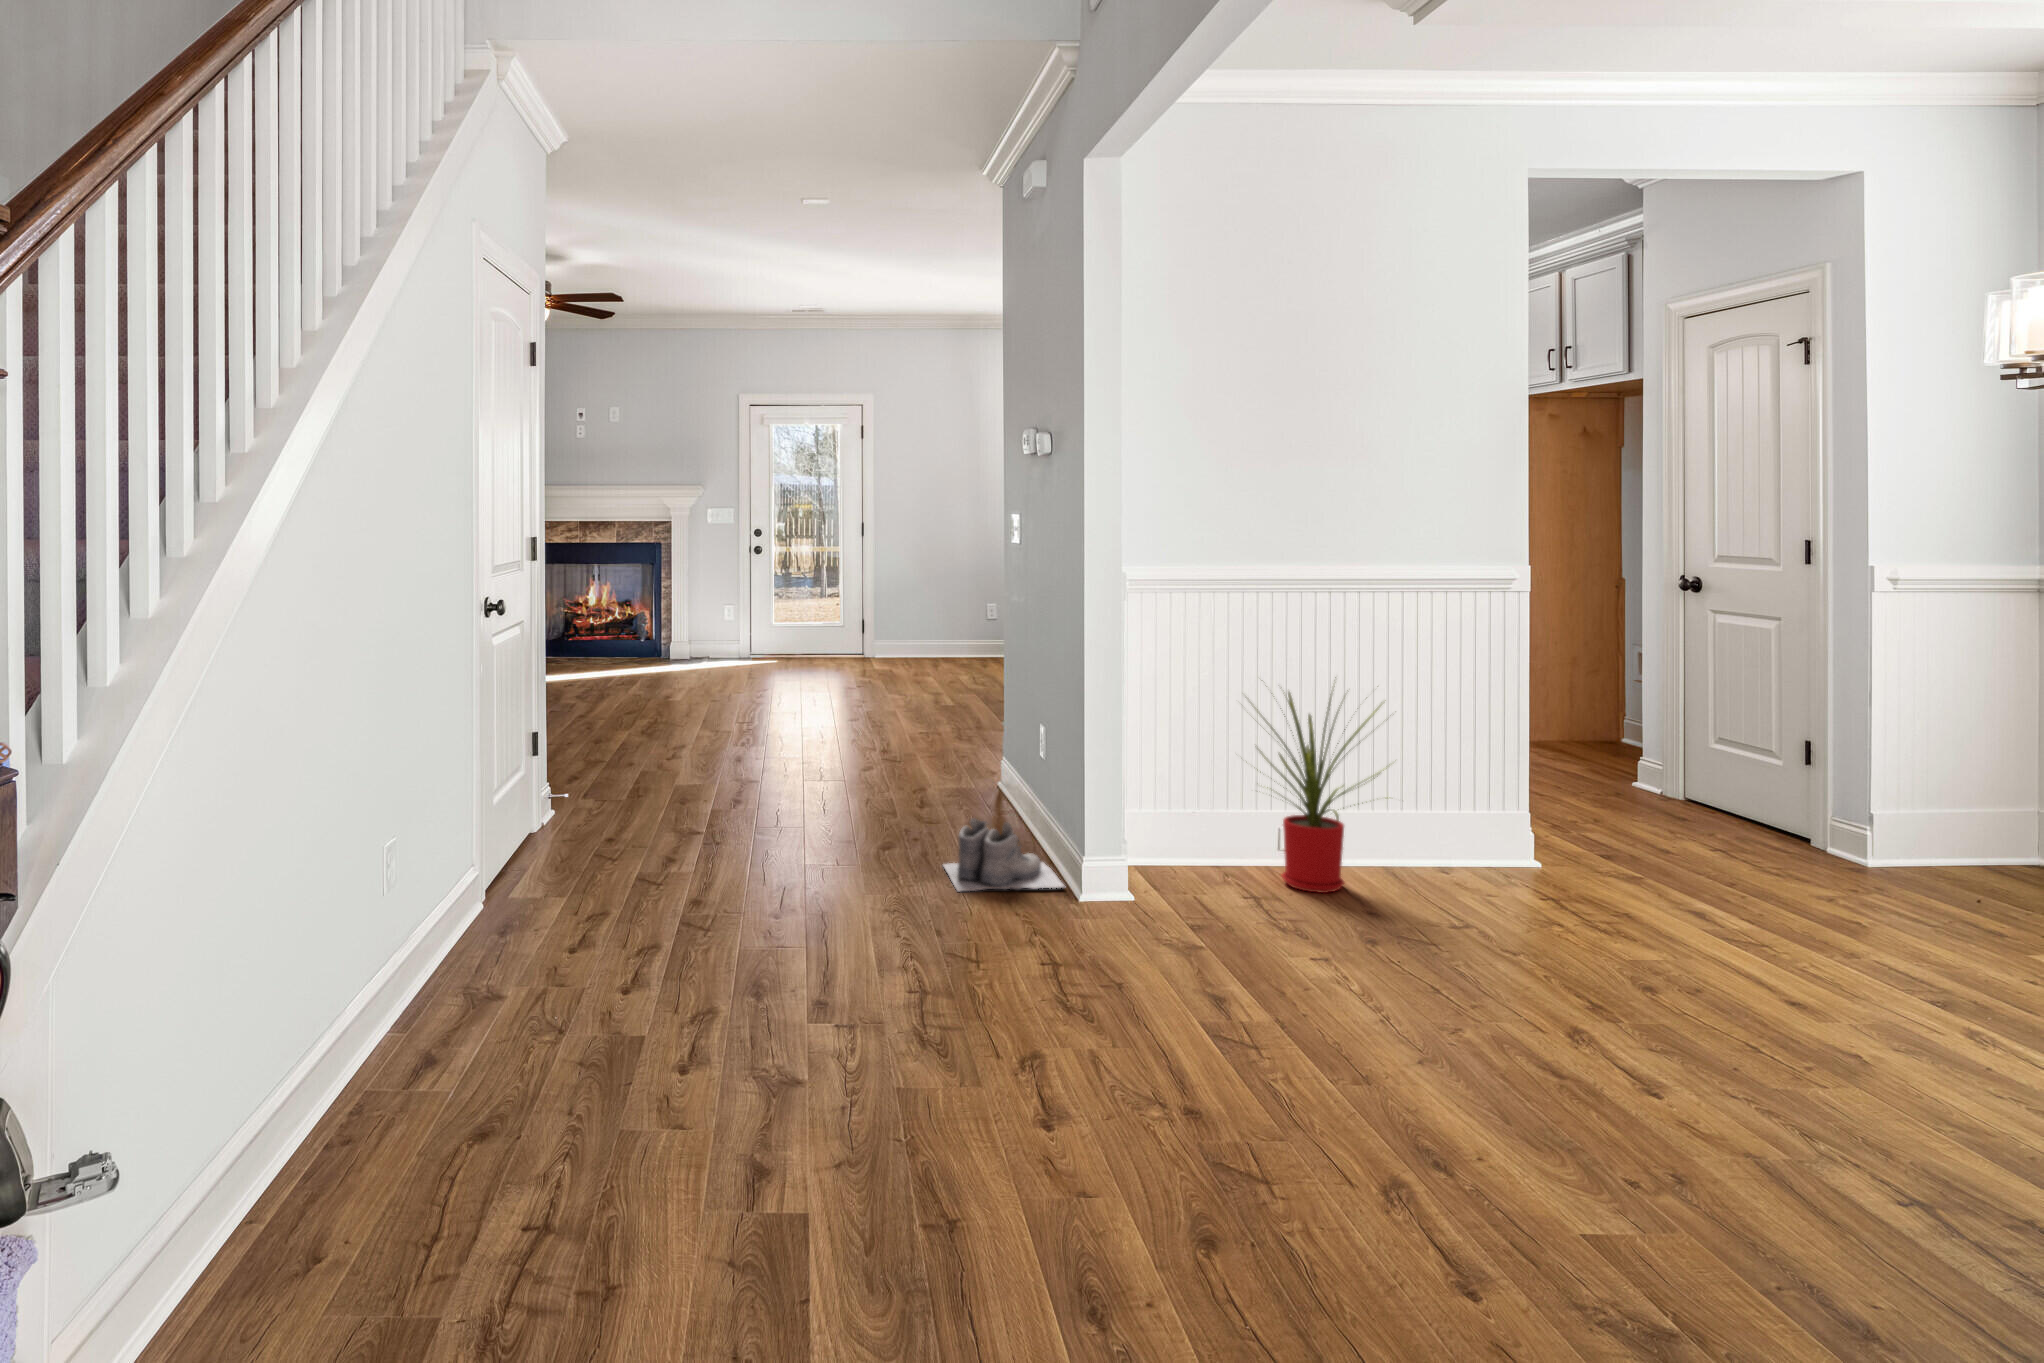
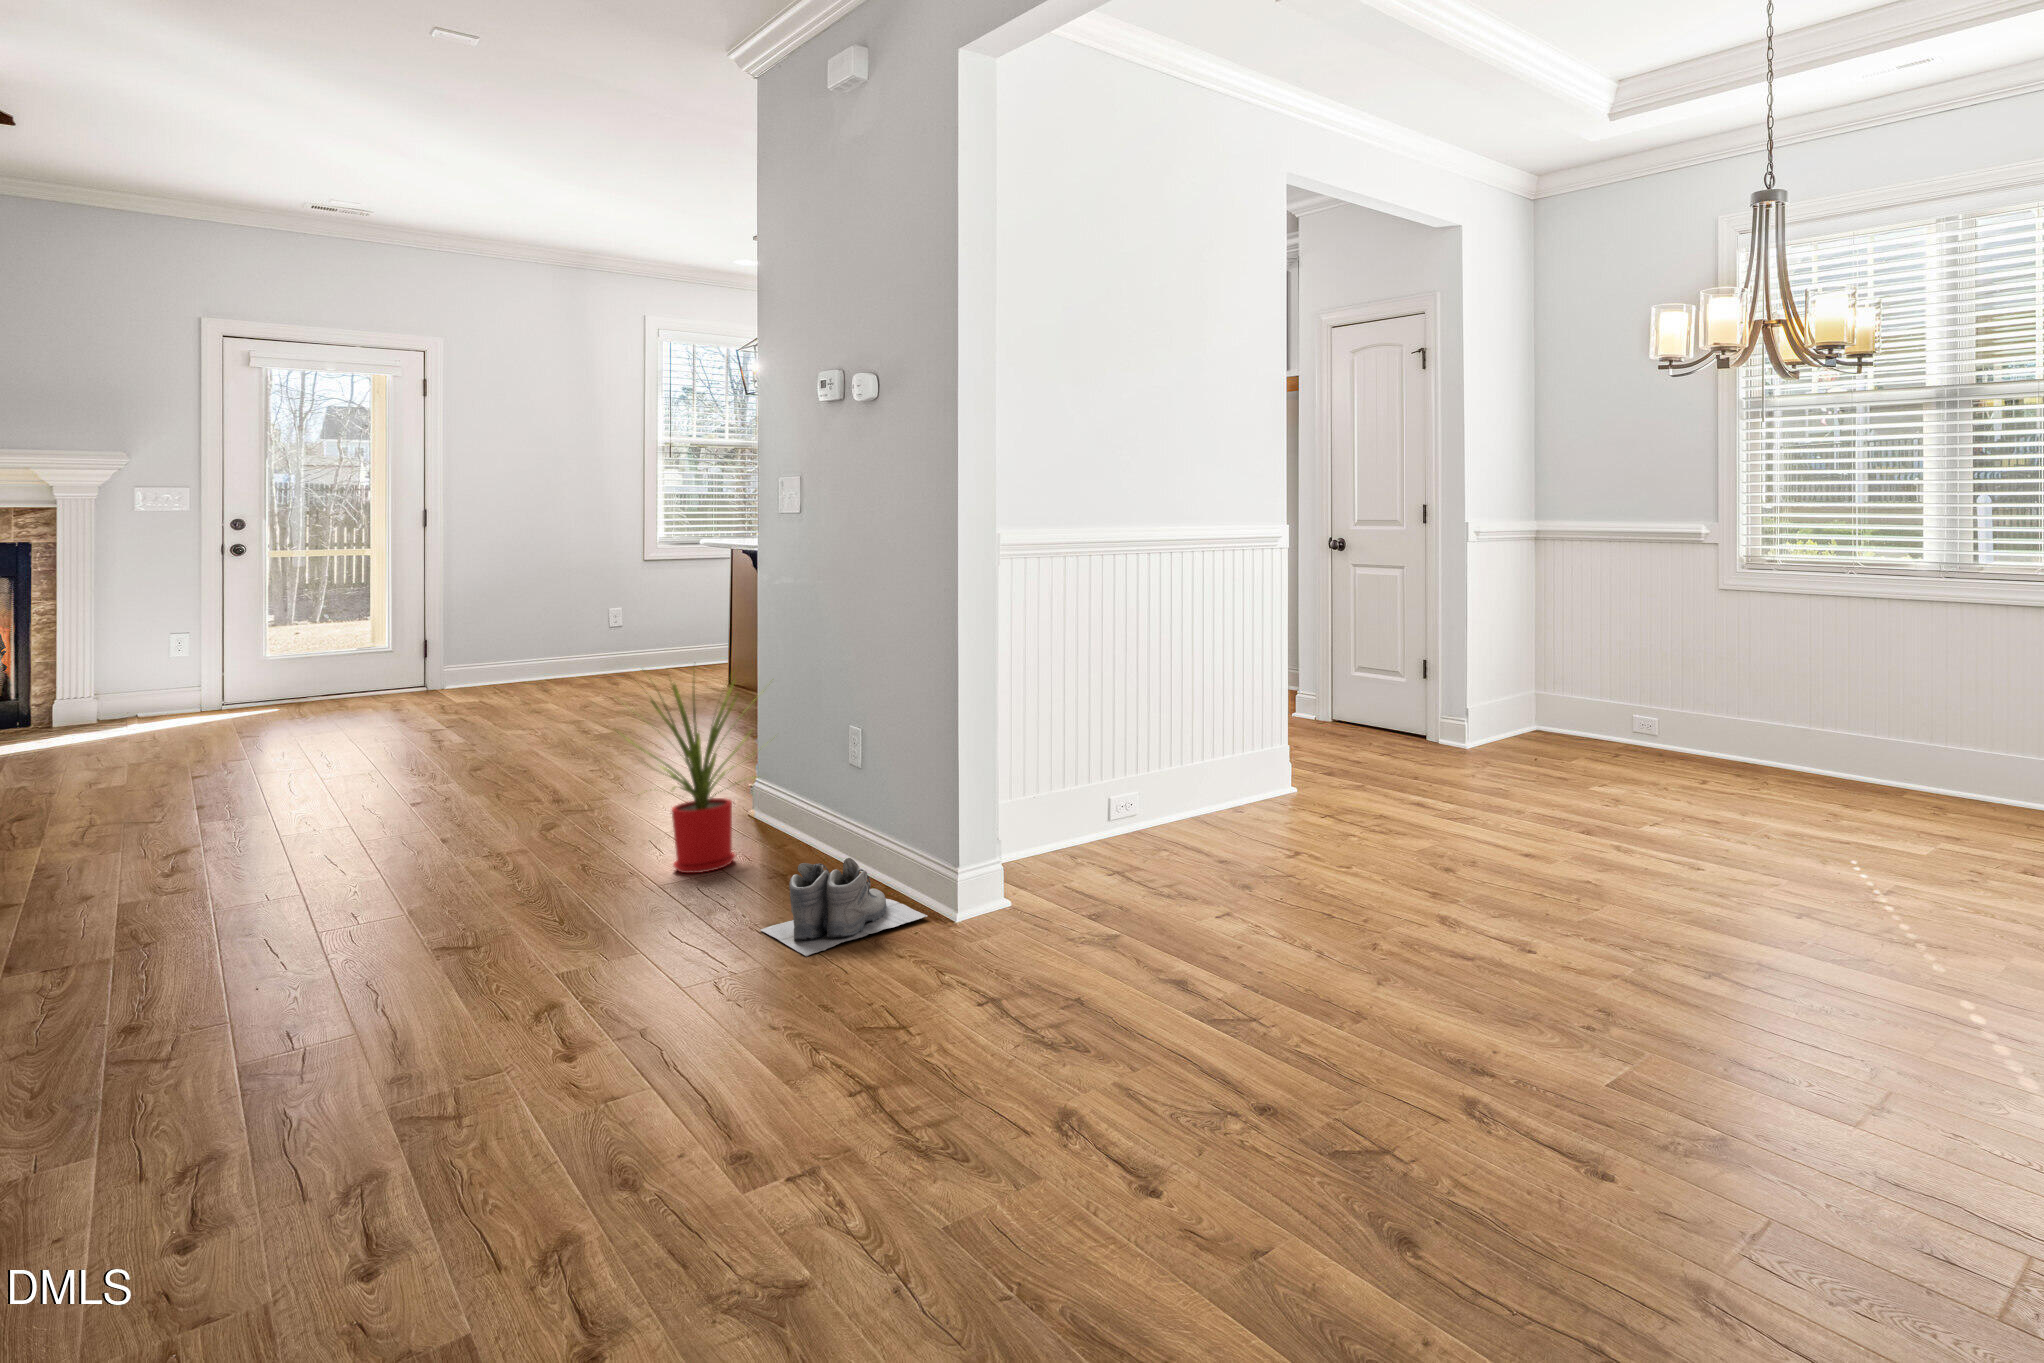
house plant: present [1259,677,1390,893] -> present [617,679,775,873]

